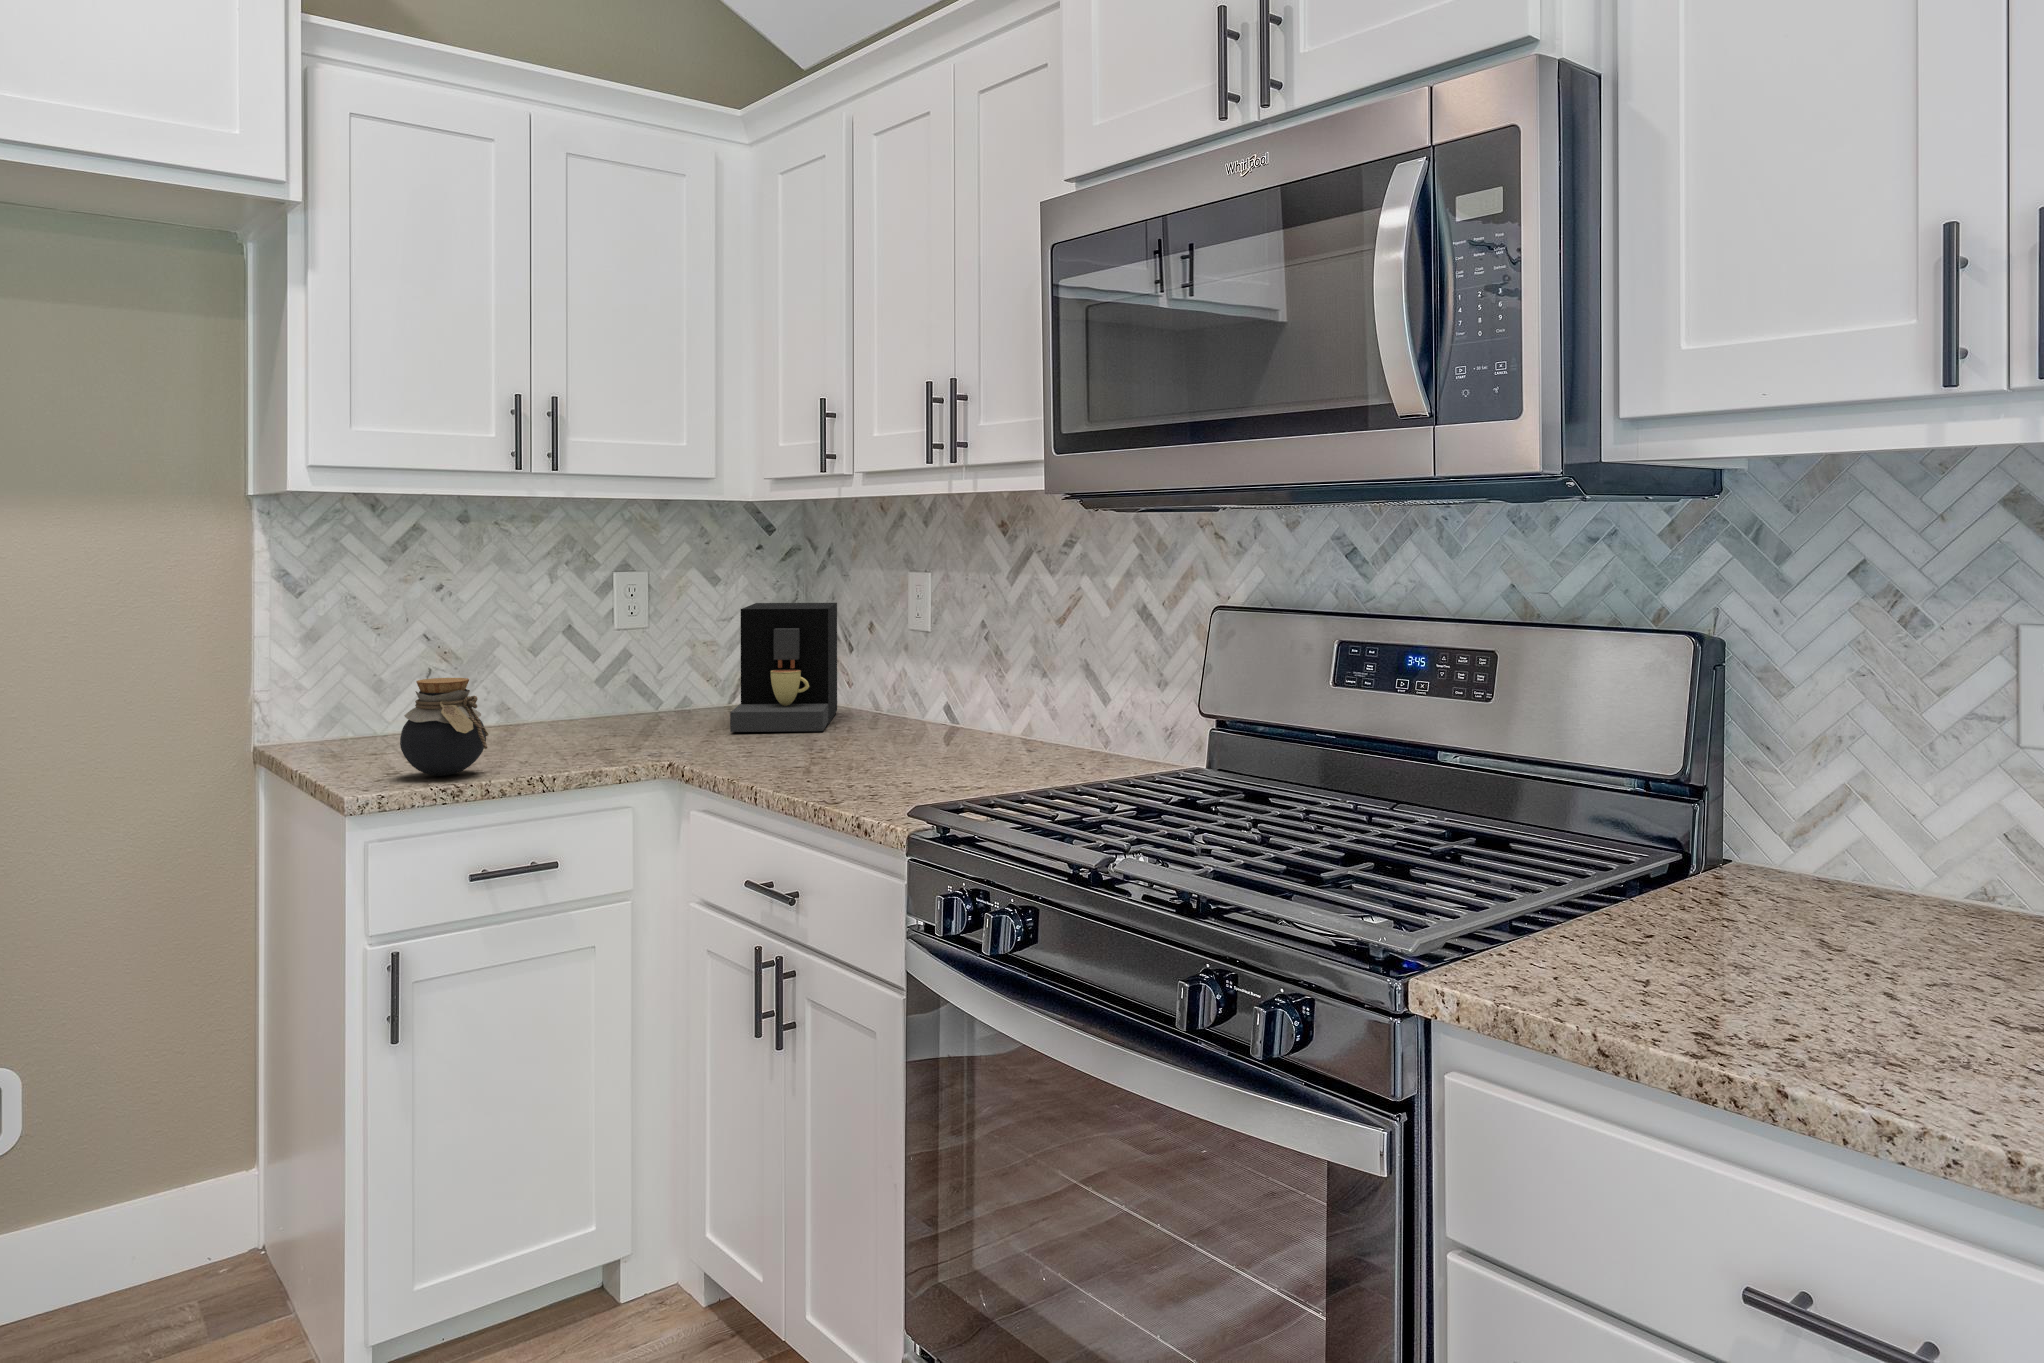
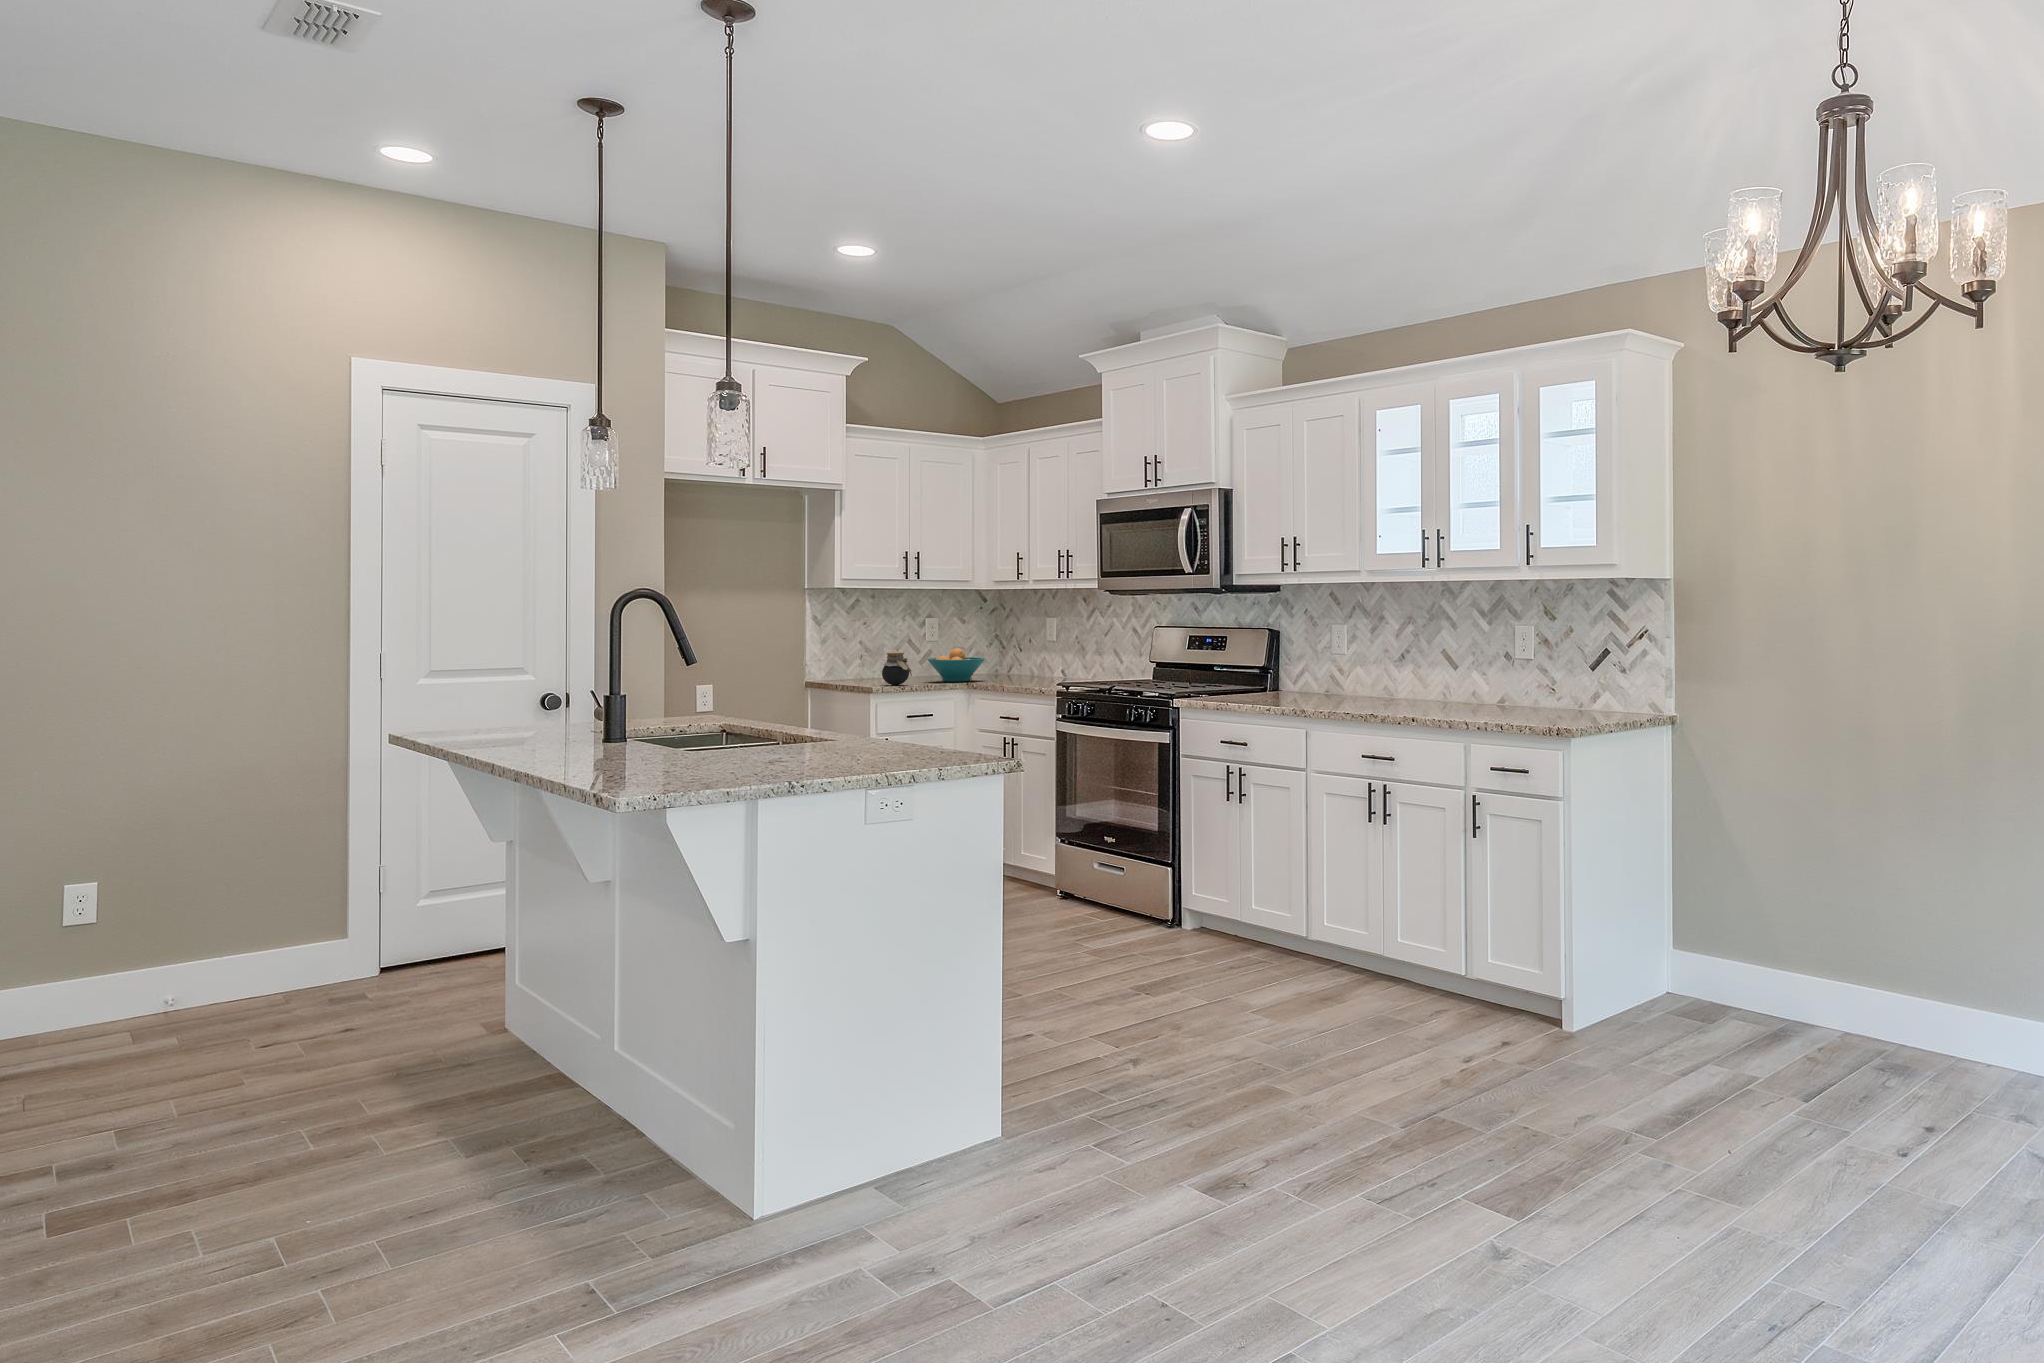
coffee maker: present [730,603,837,732] -> none [982,631,1018,679]
fruit bowl: none [566,658,728,753] -> present [928,648,985,682]

